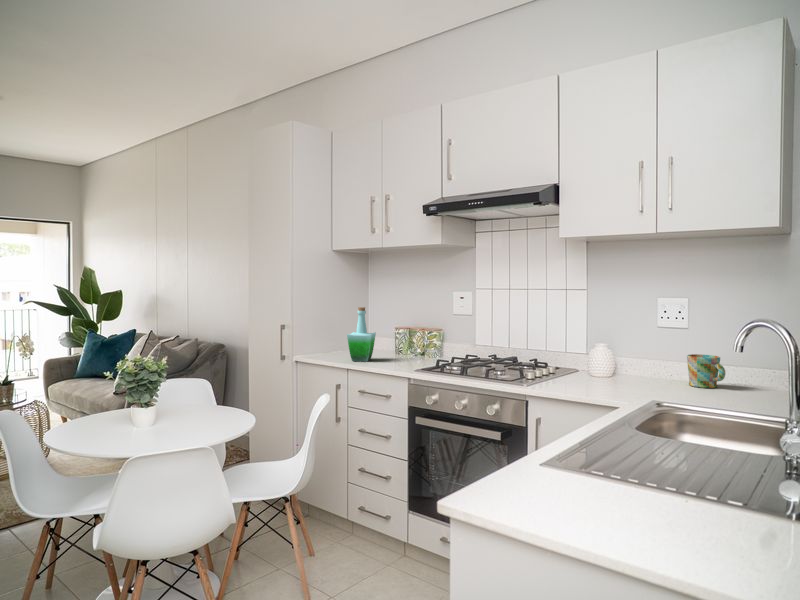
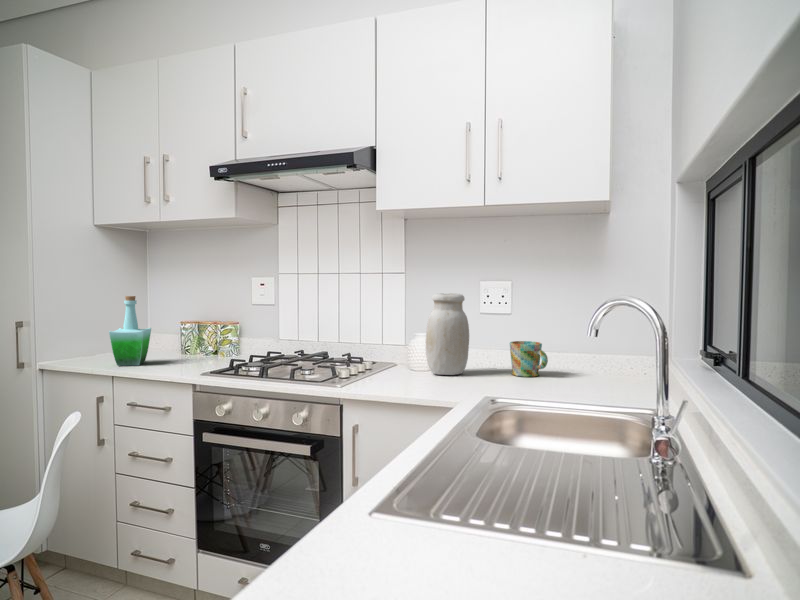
jar: none [604,309,646,382] -> present [426,293,469,375]

